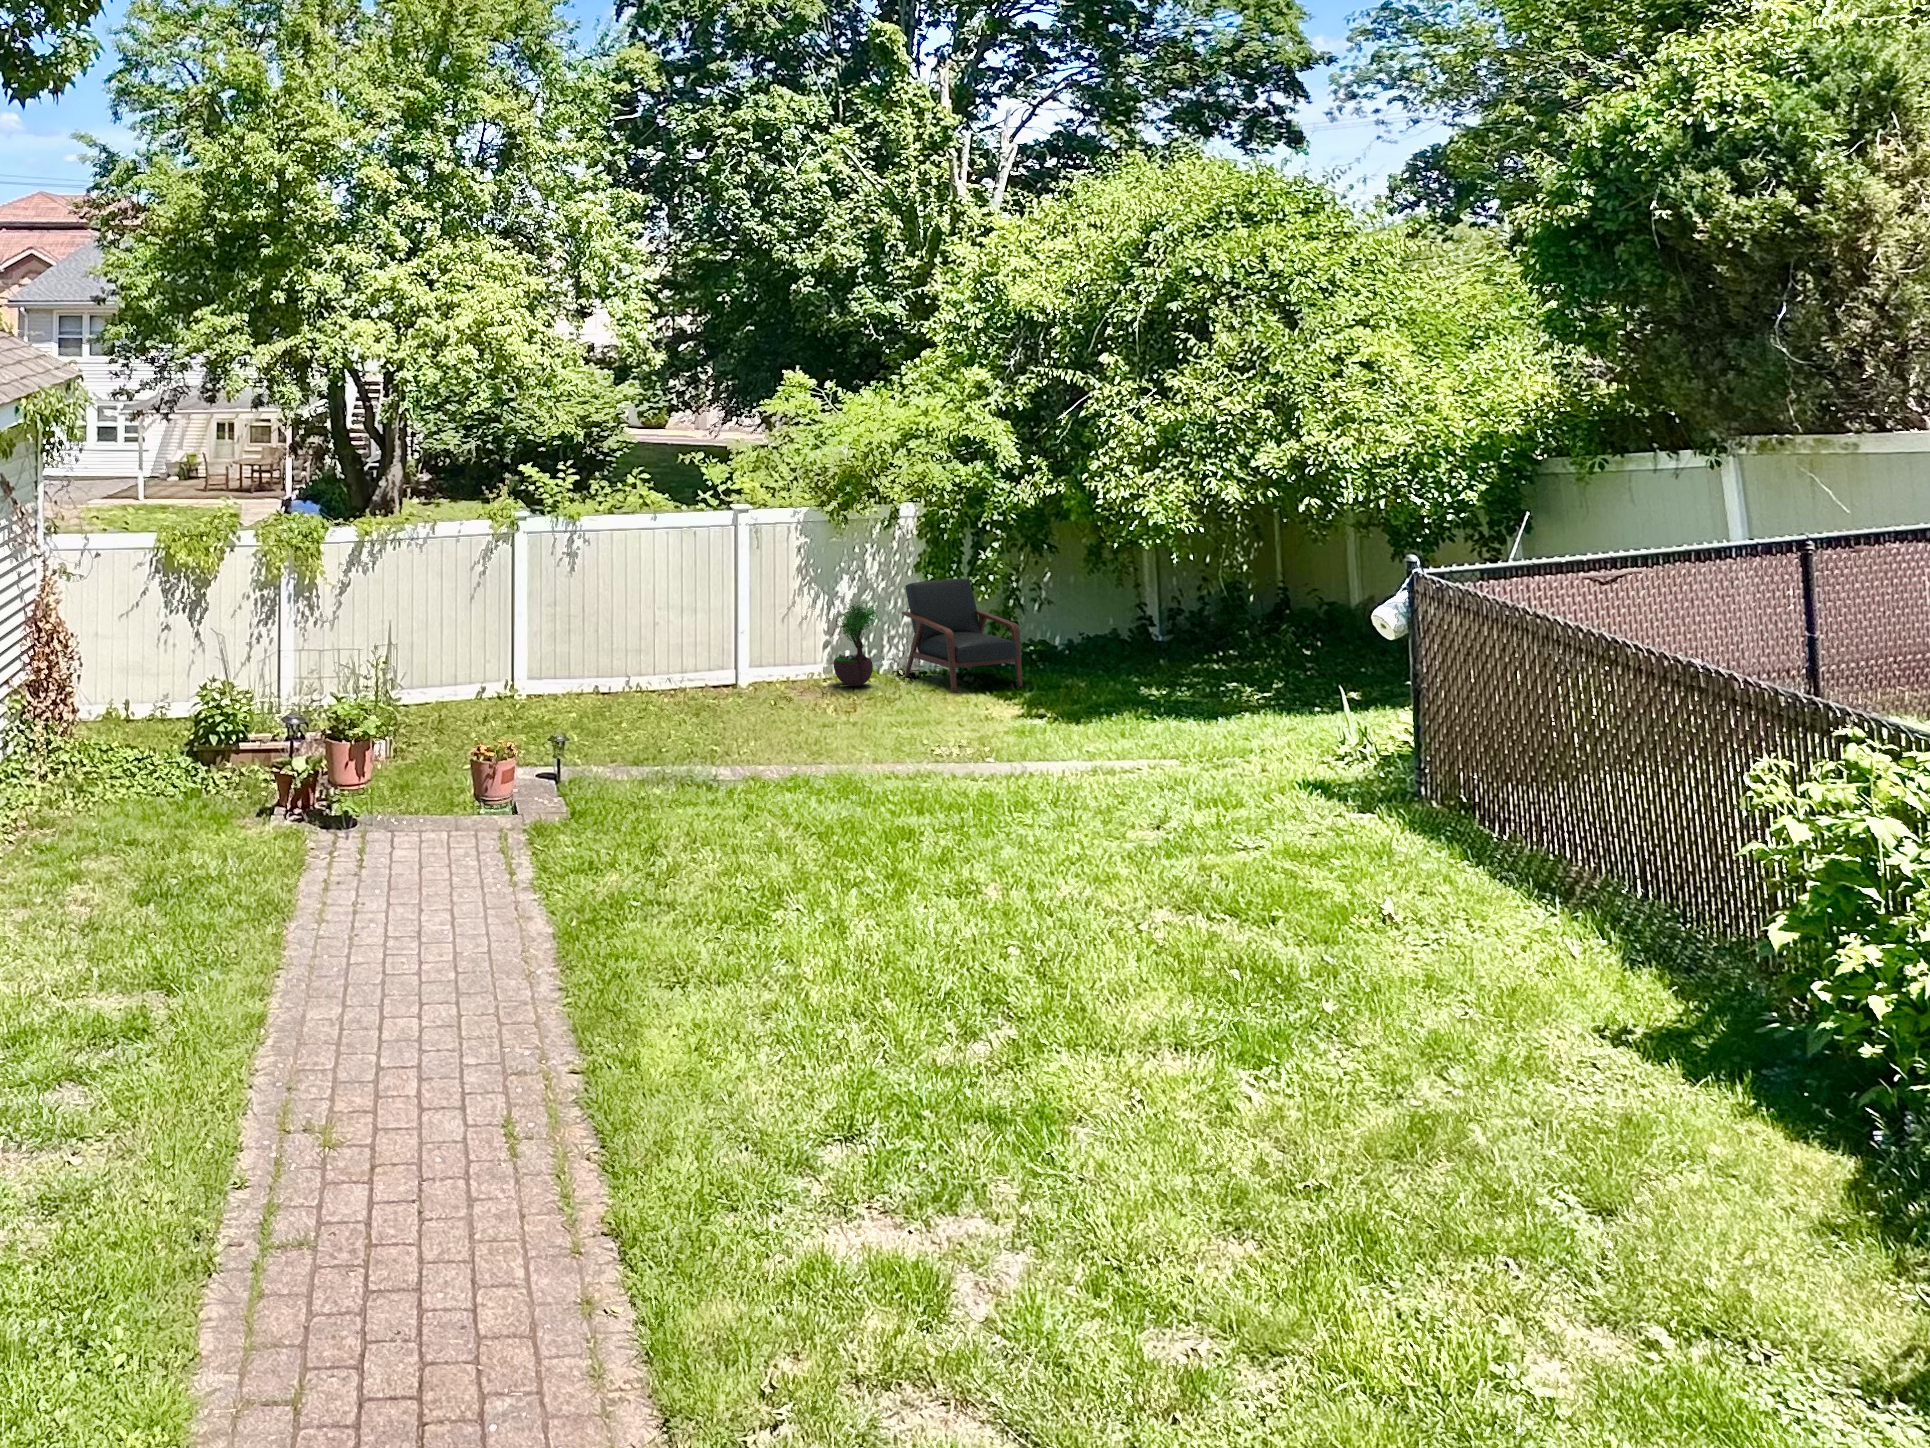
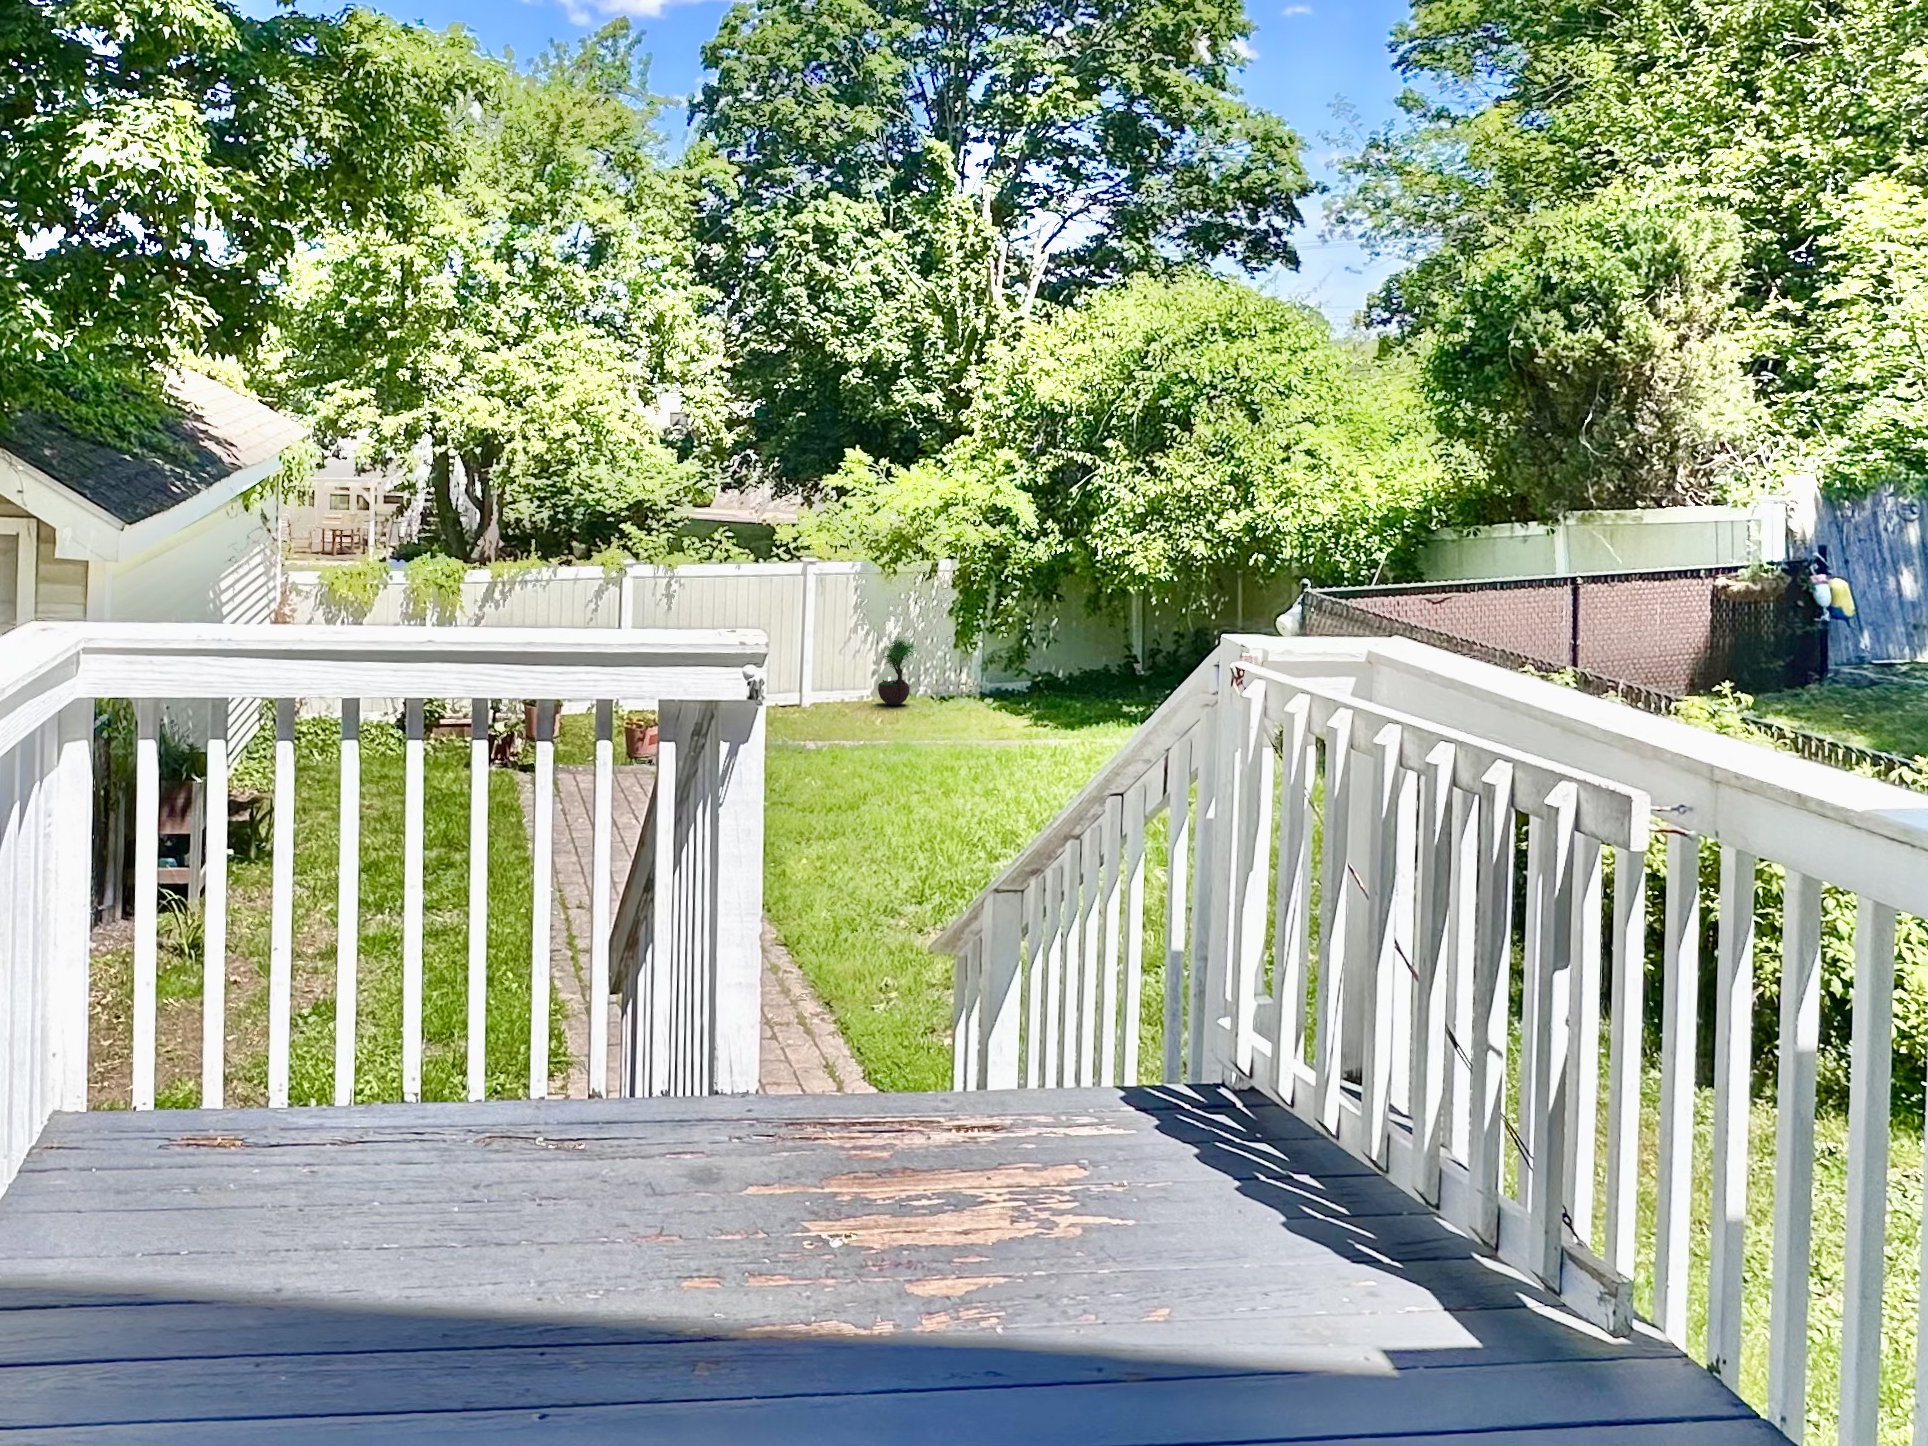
chair: present [902,579,1022,693] -> none [934,621,1028,709]

